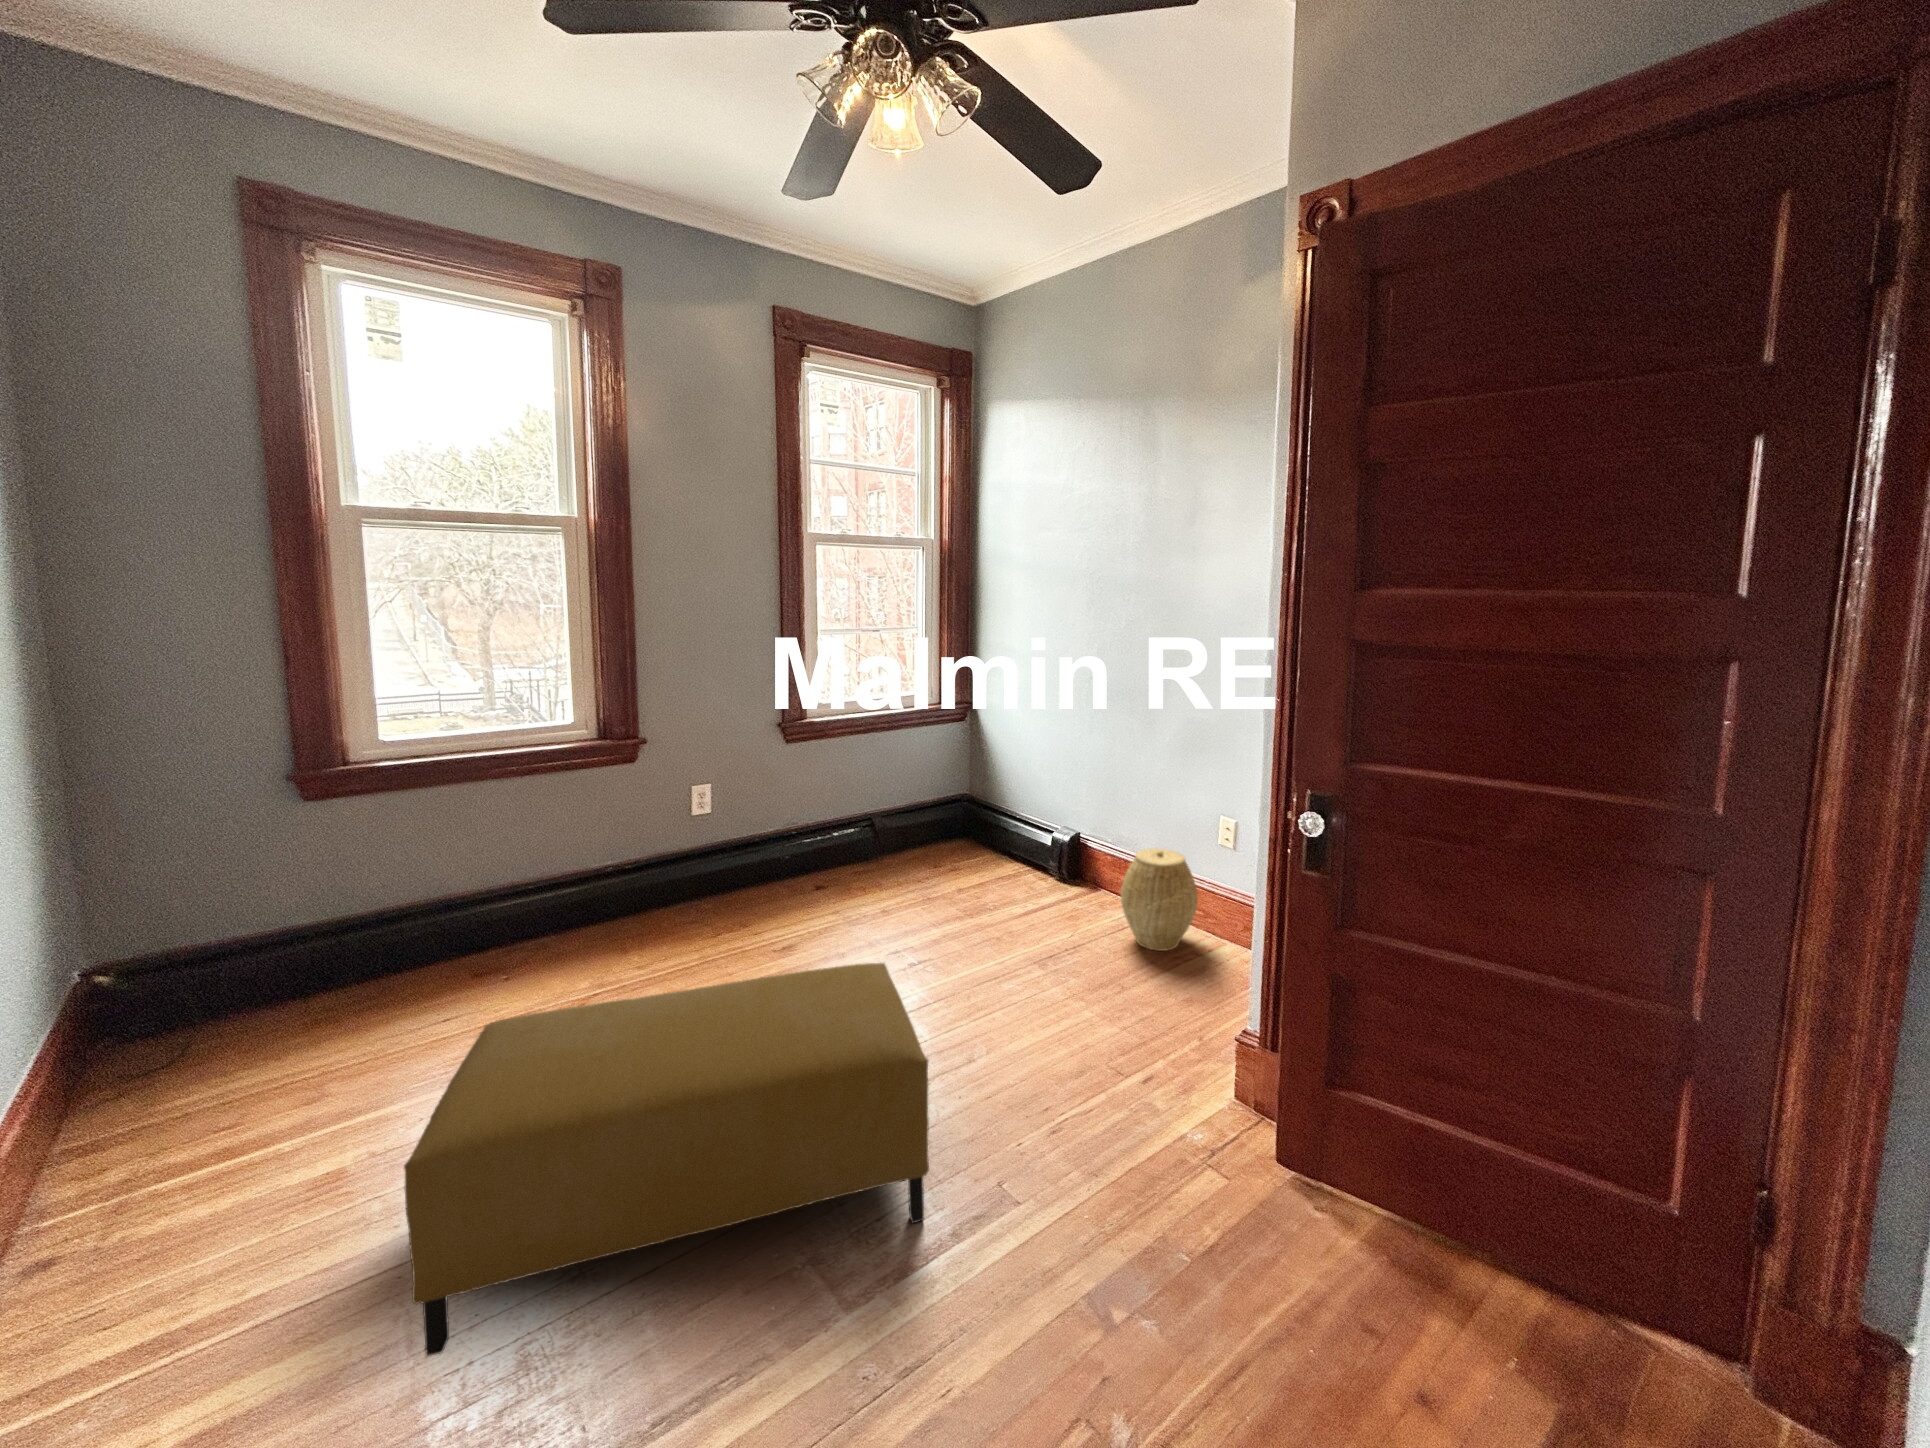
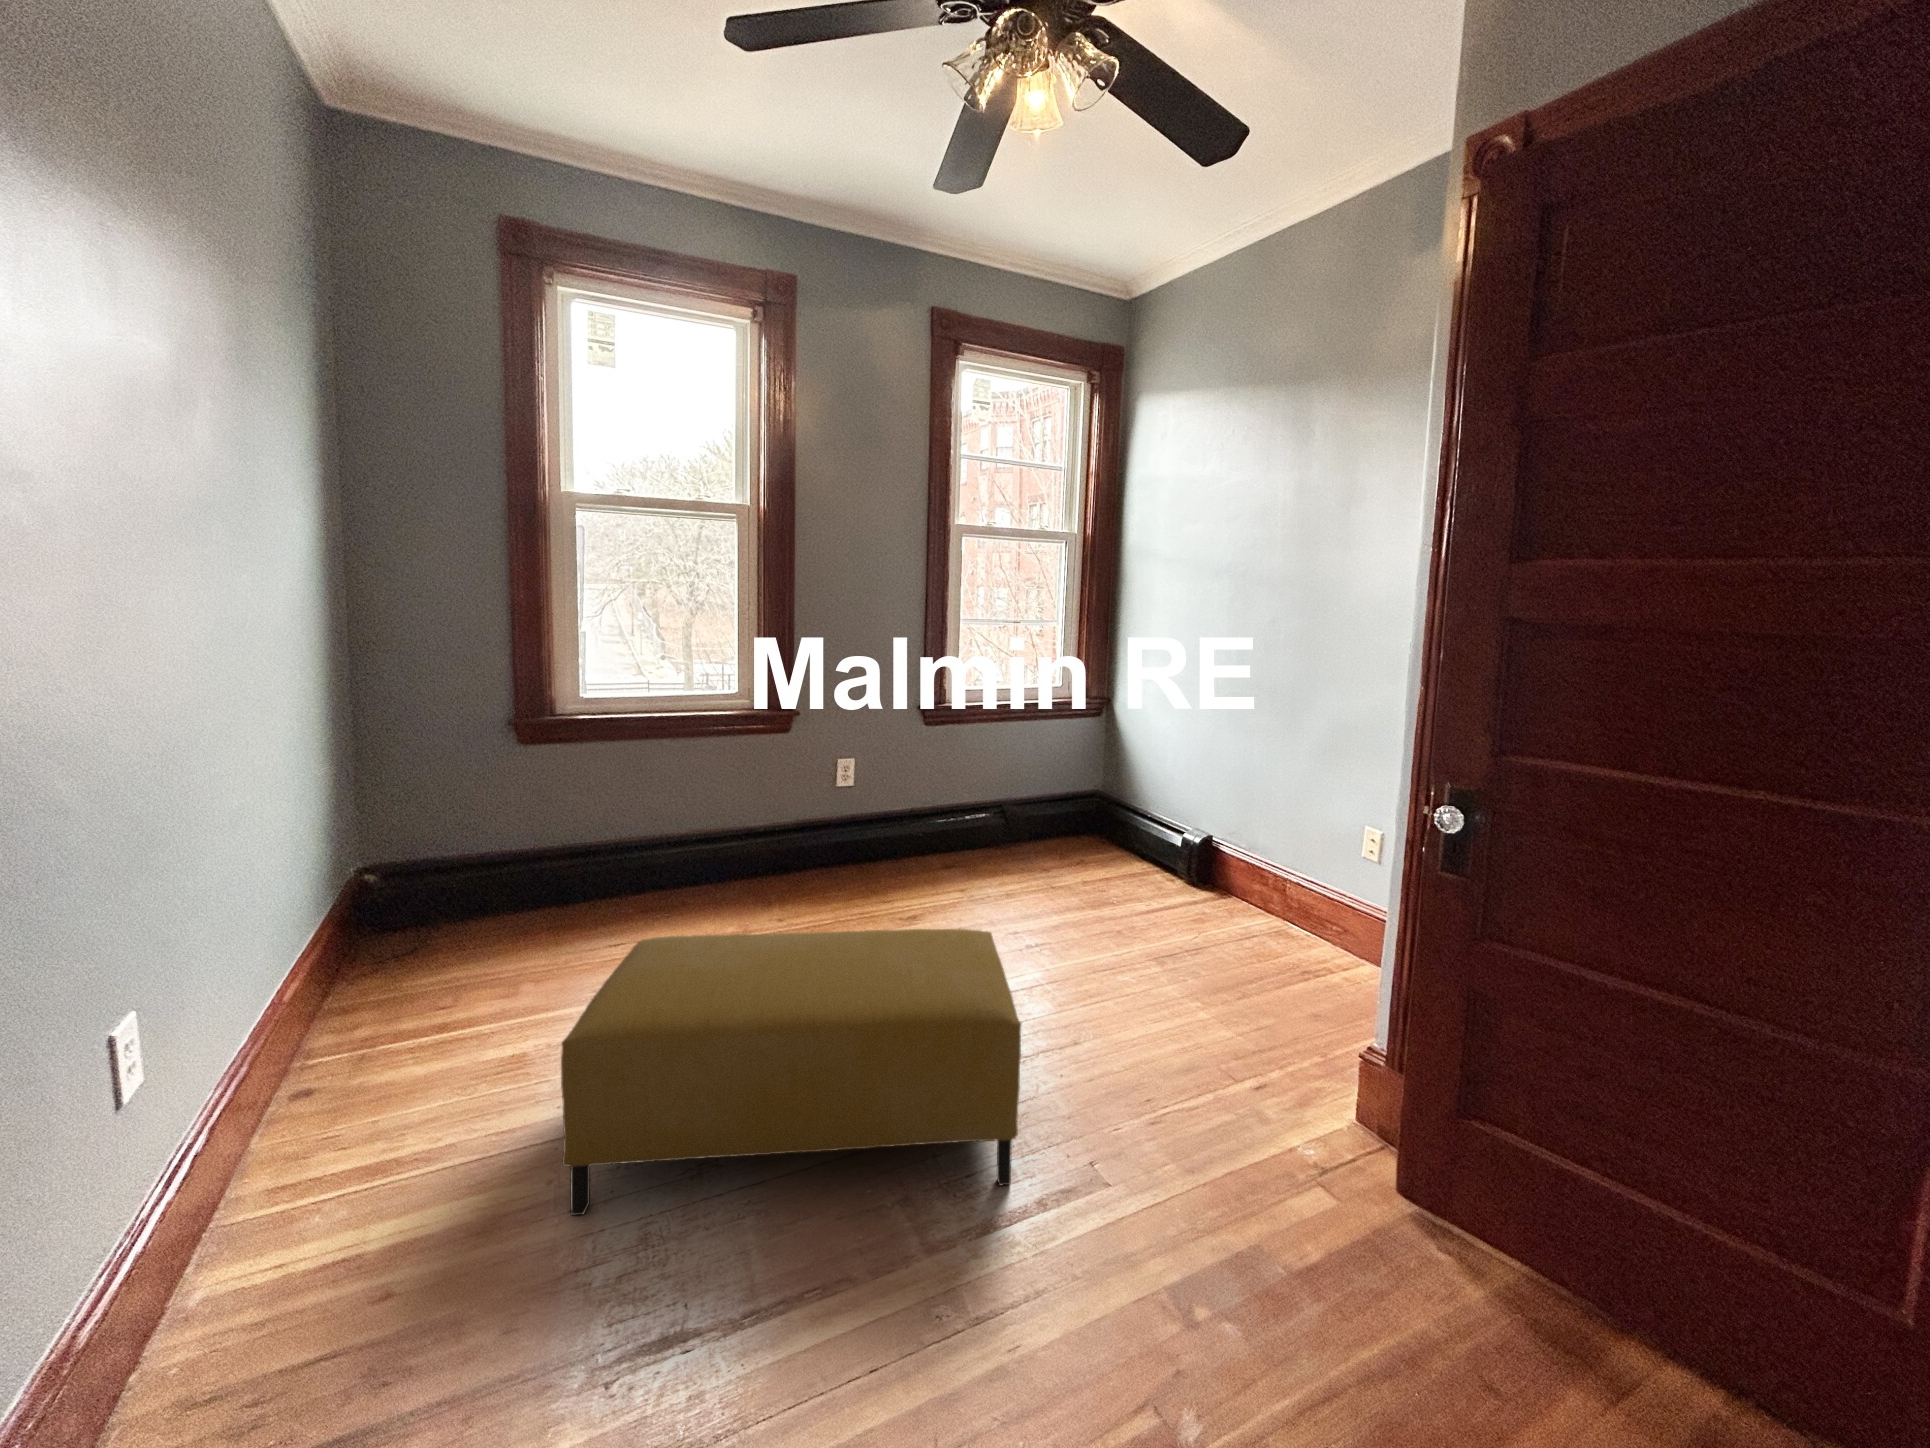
woven basket: present [1121,848,1198,951] -> none [1247,856,1333,965]

